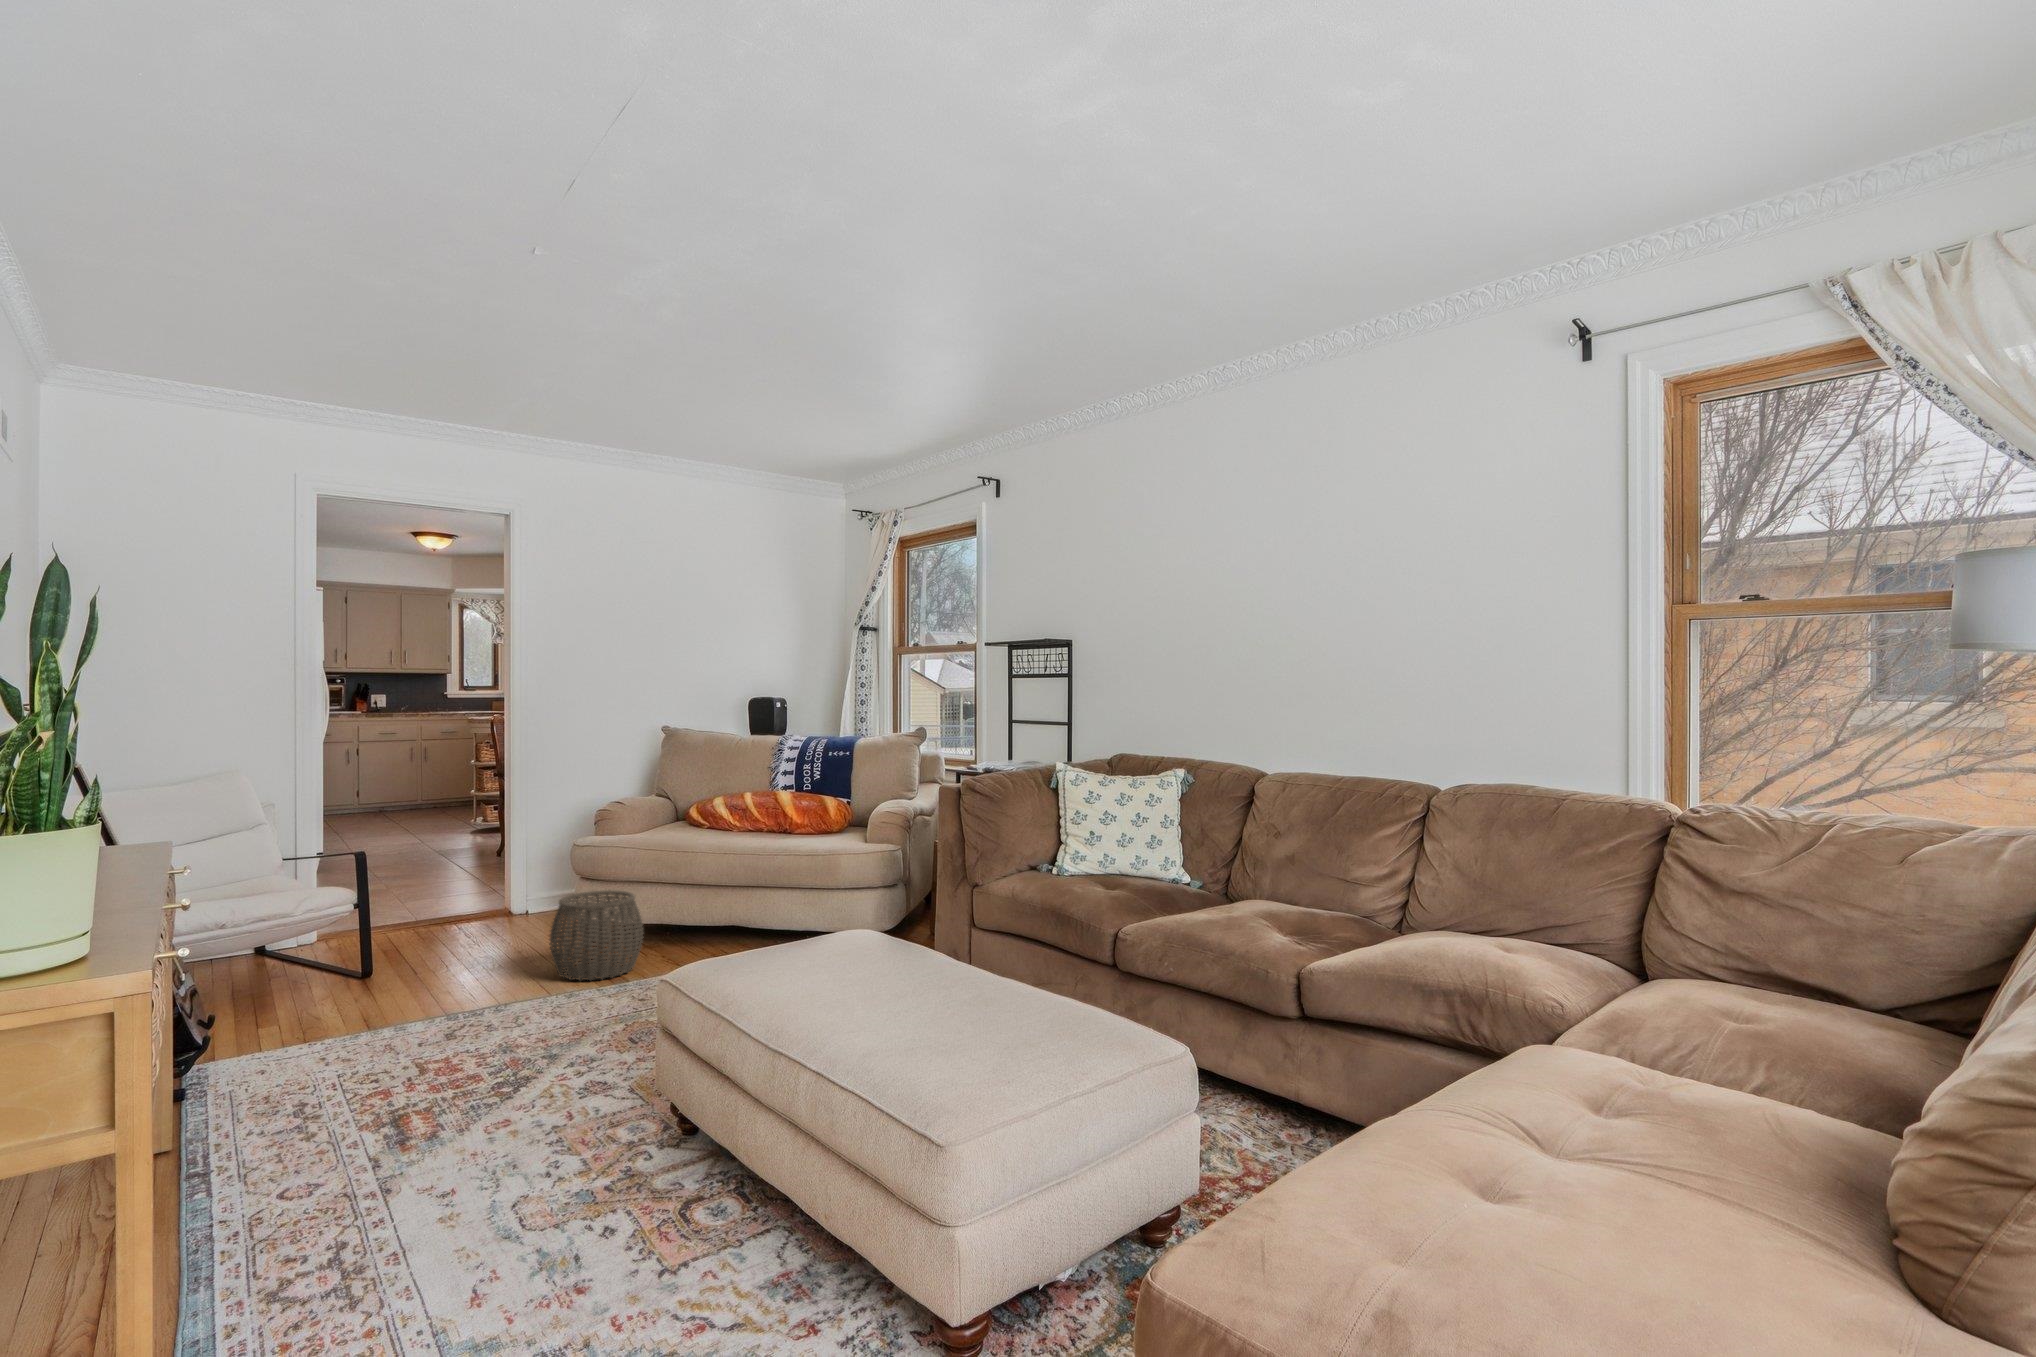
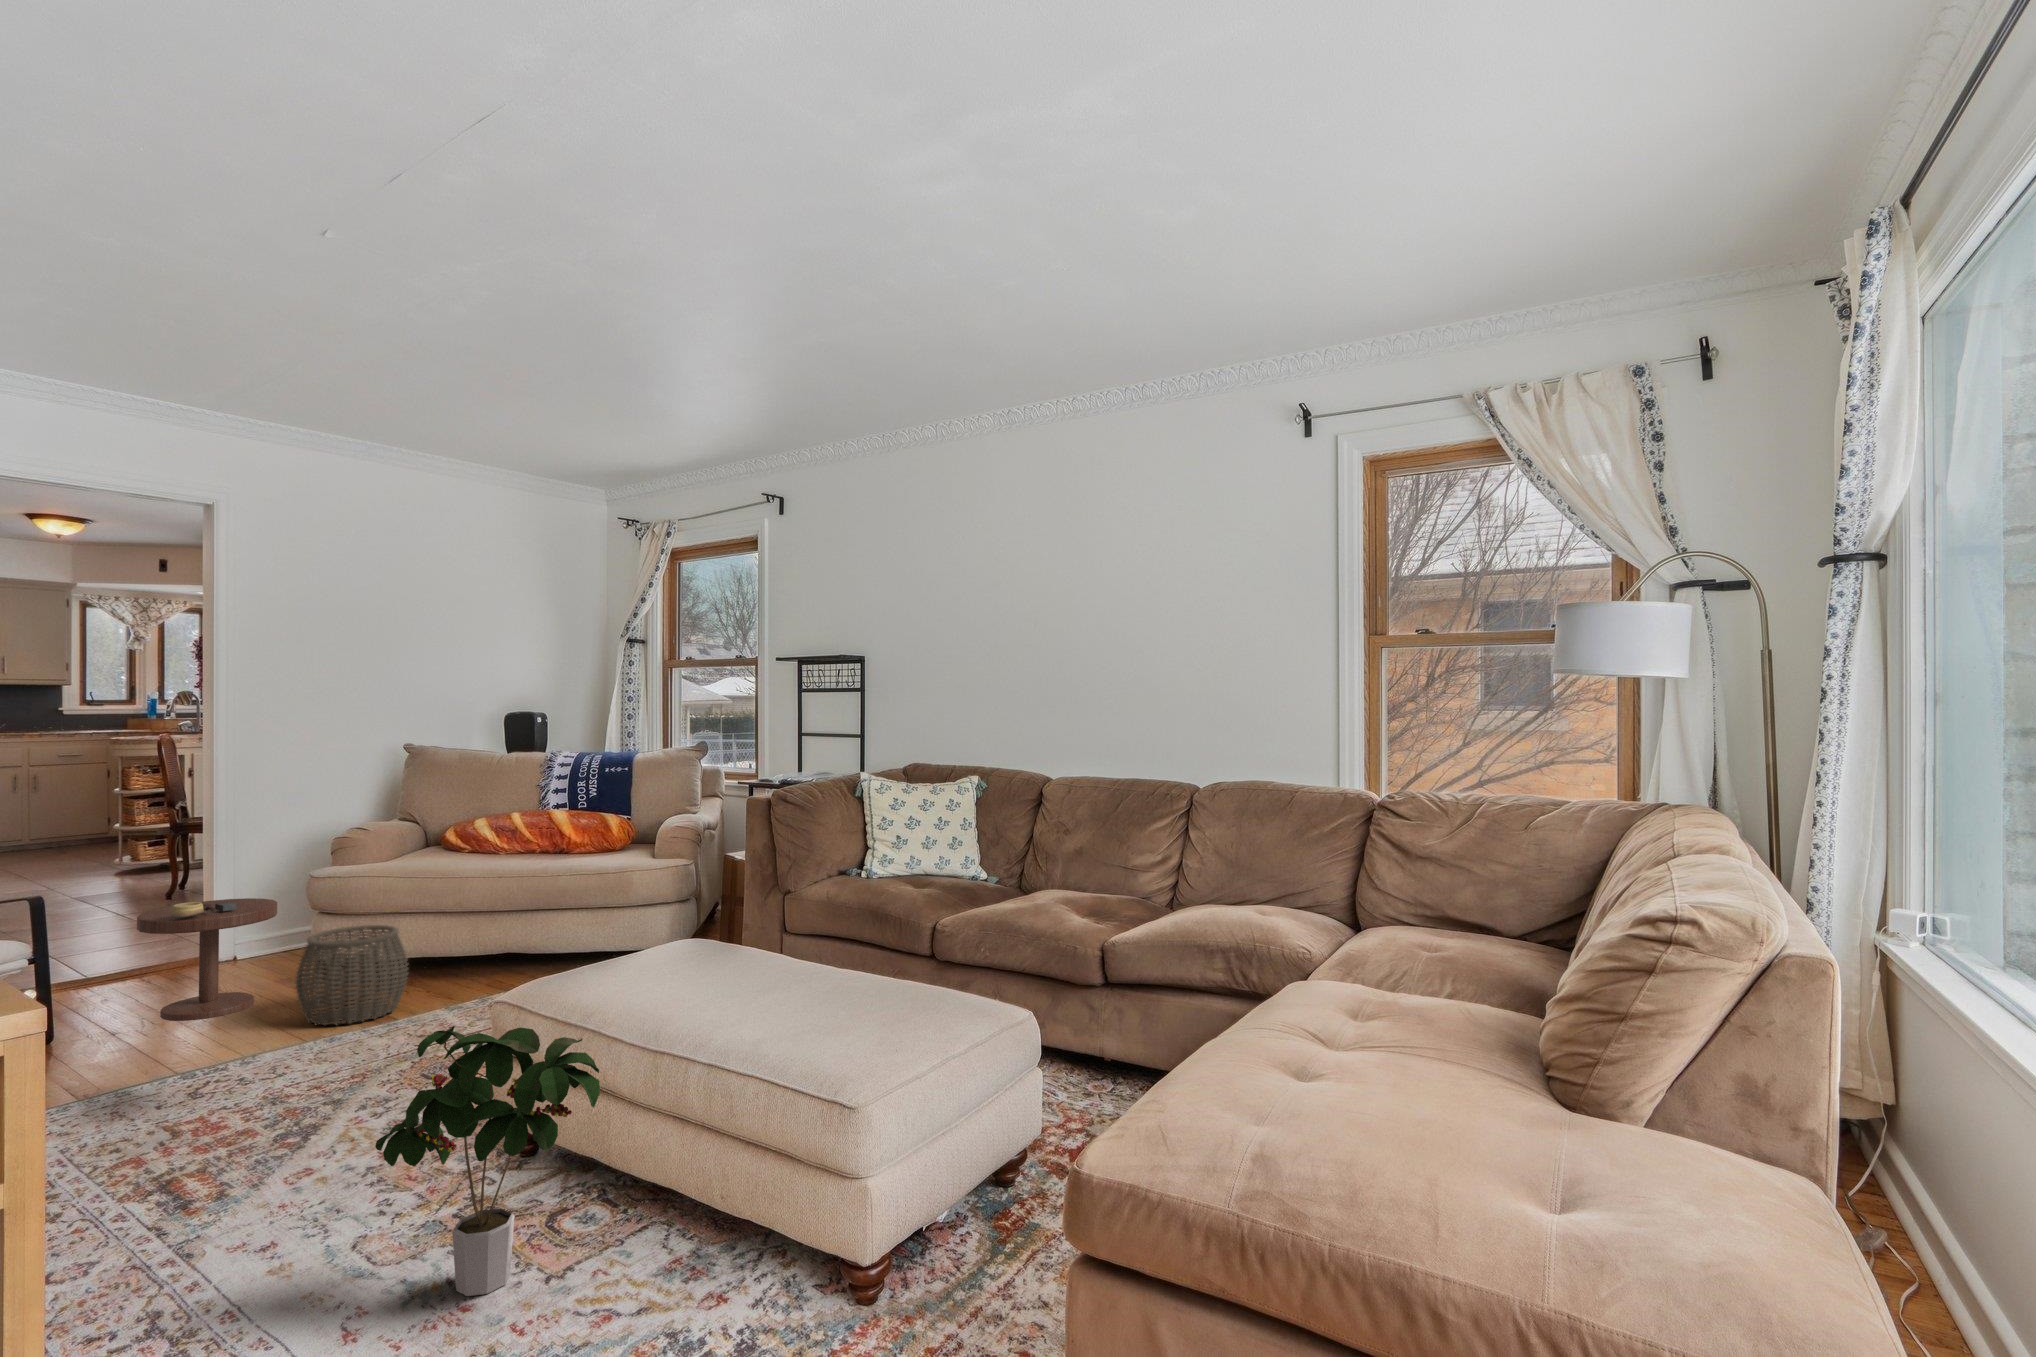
side table: none [398,862,512,1050] -> present [137,898,277,1021]
potted plant: none [519,1007,713,1280] -> present [375,1026,600,1296]

